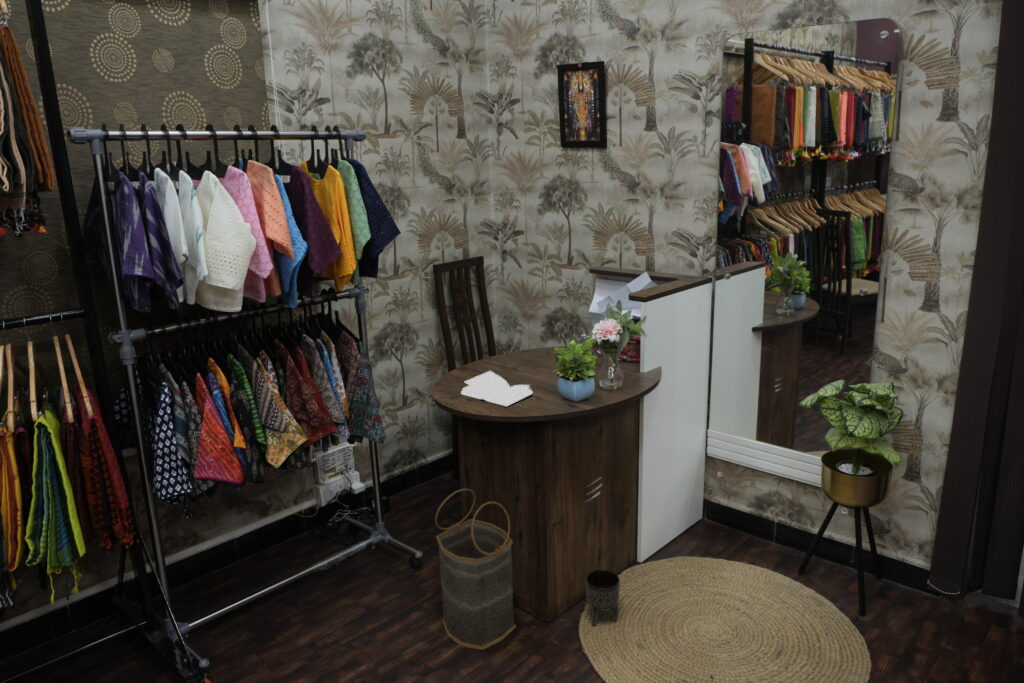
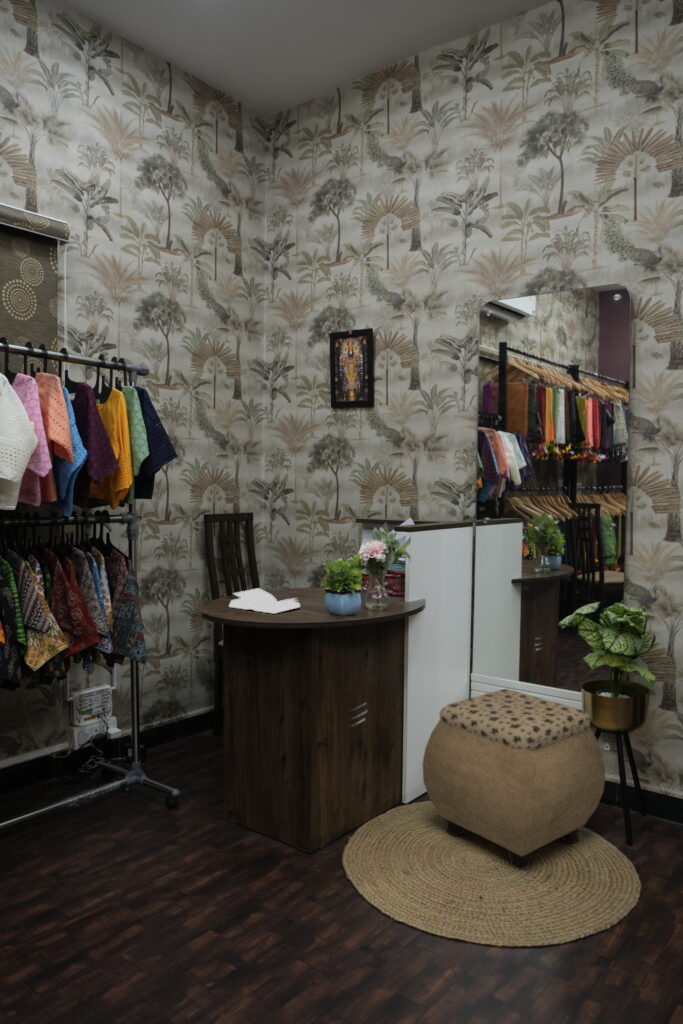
ottoman: none [657,462,842,647] -> present [423,689,605,870]
basket: present [435,489,516,650] -> none [195,700,275,877]
planter: present [586,569,620,626] -> none [350,794,385,856]

